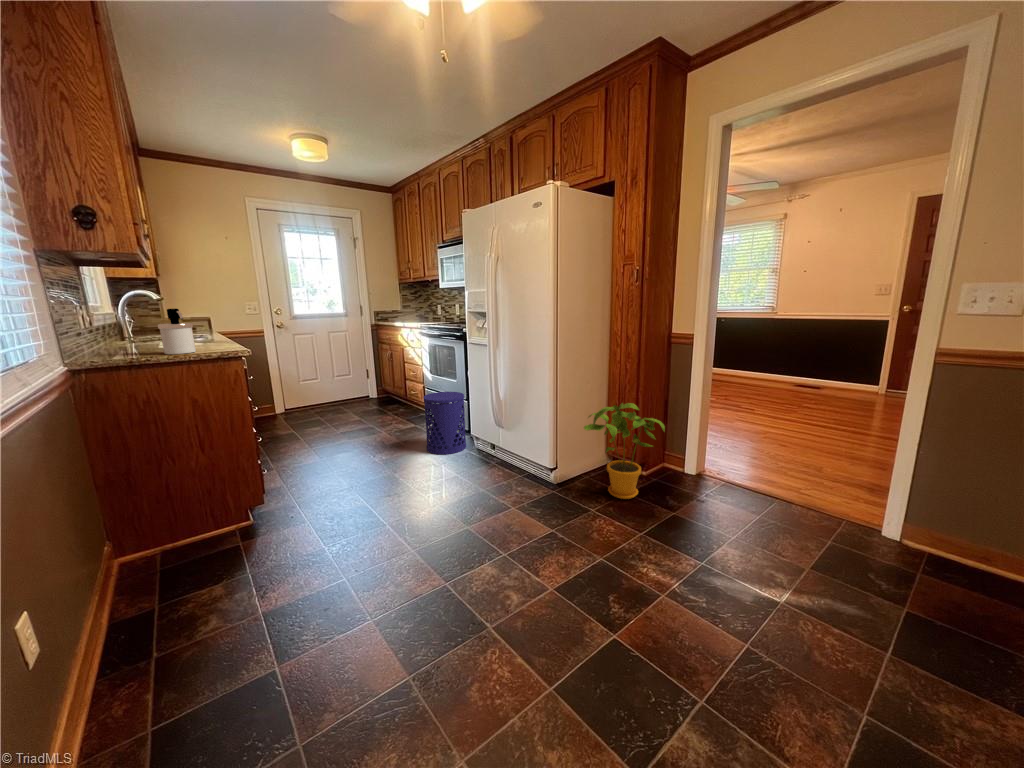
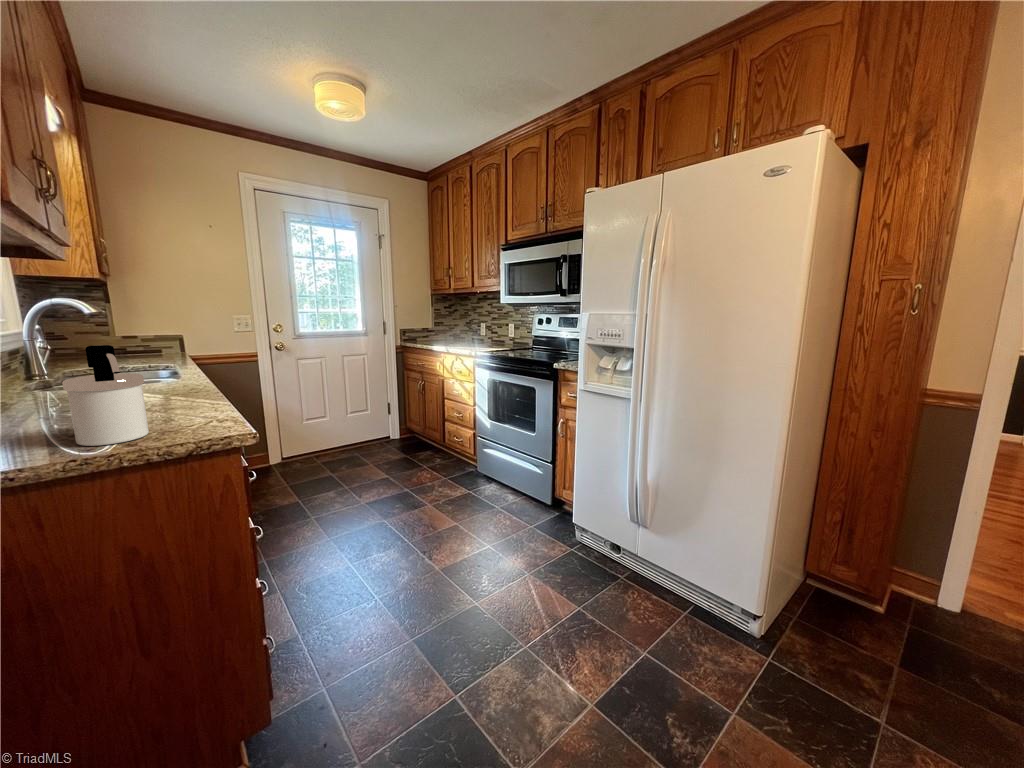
waste bin: present [424,392,466,455] -> none [505,455,565,556]
house plant: present [584,403,665,499] -> none [806,519,997,683]

